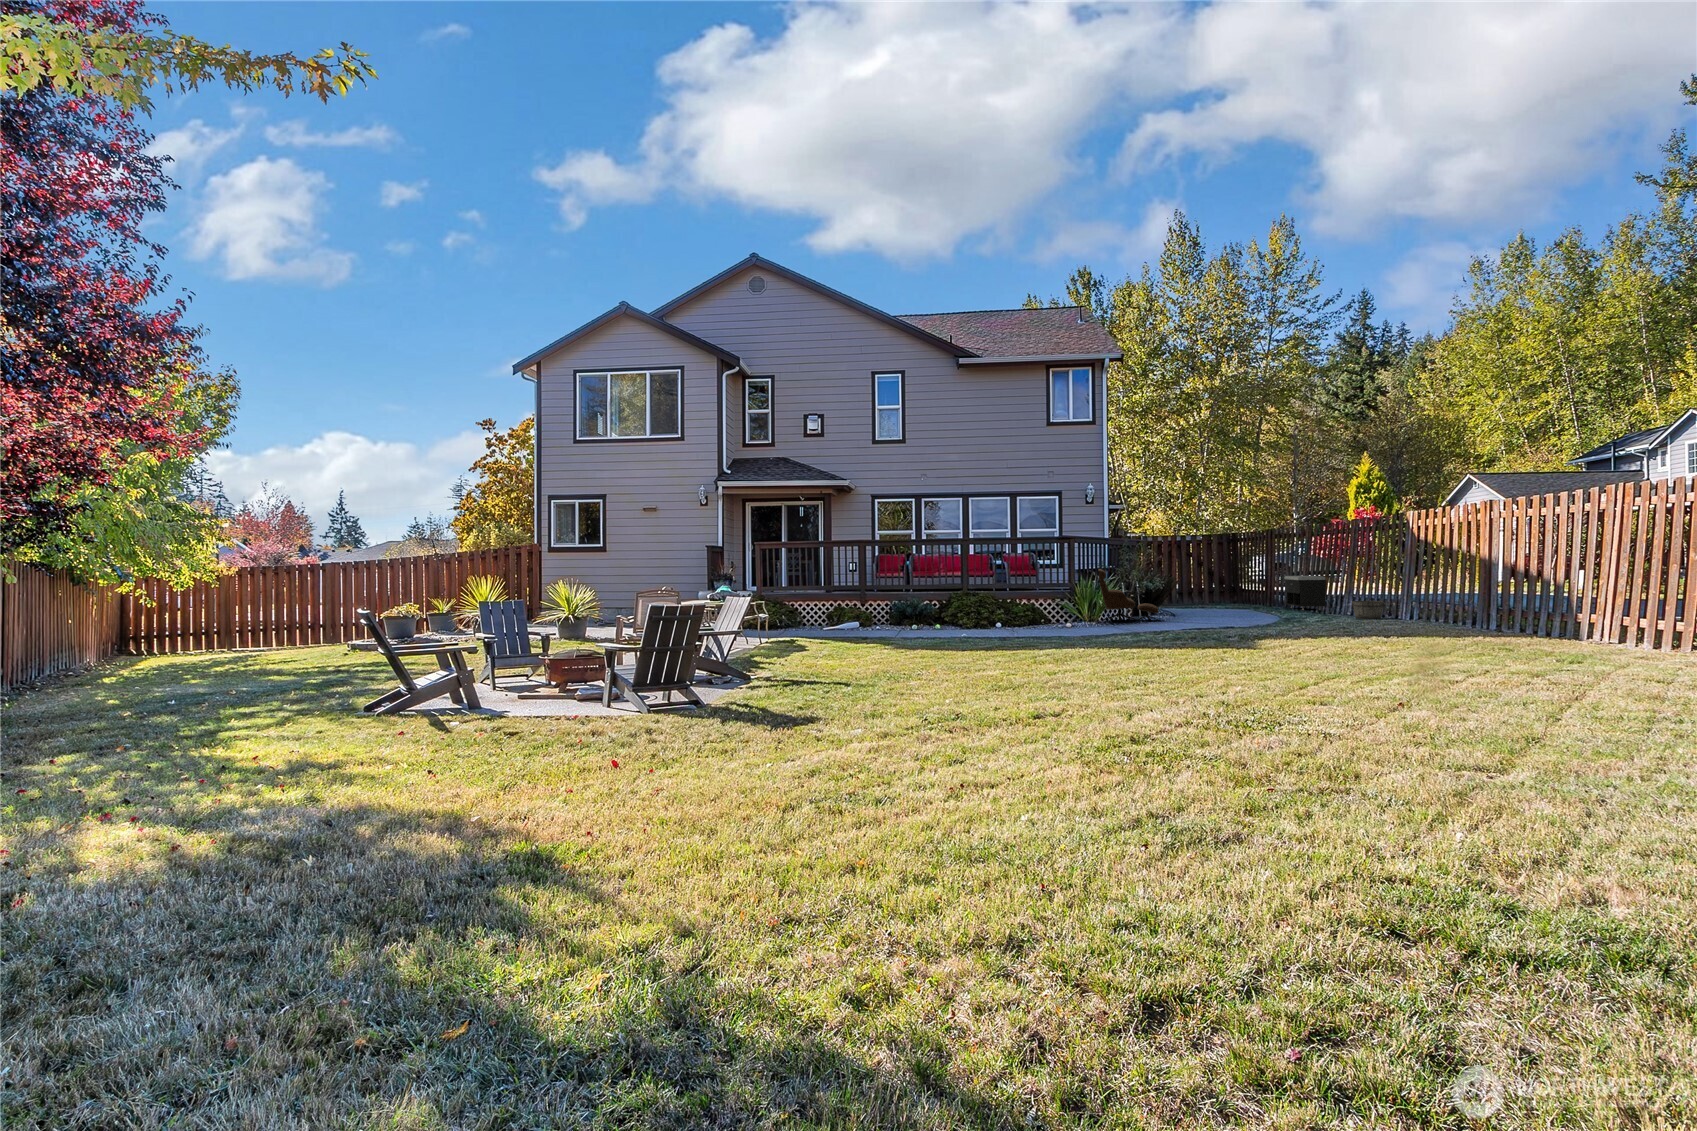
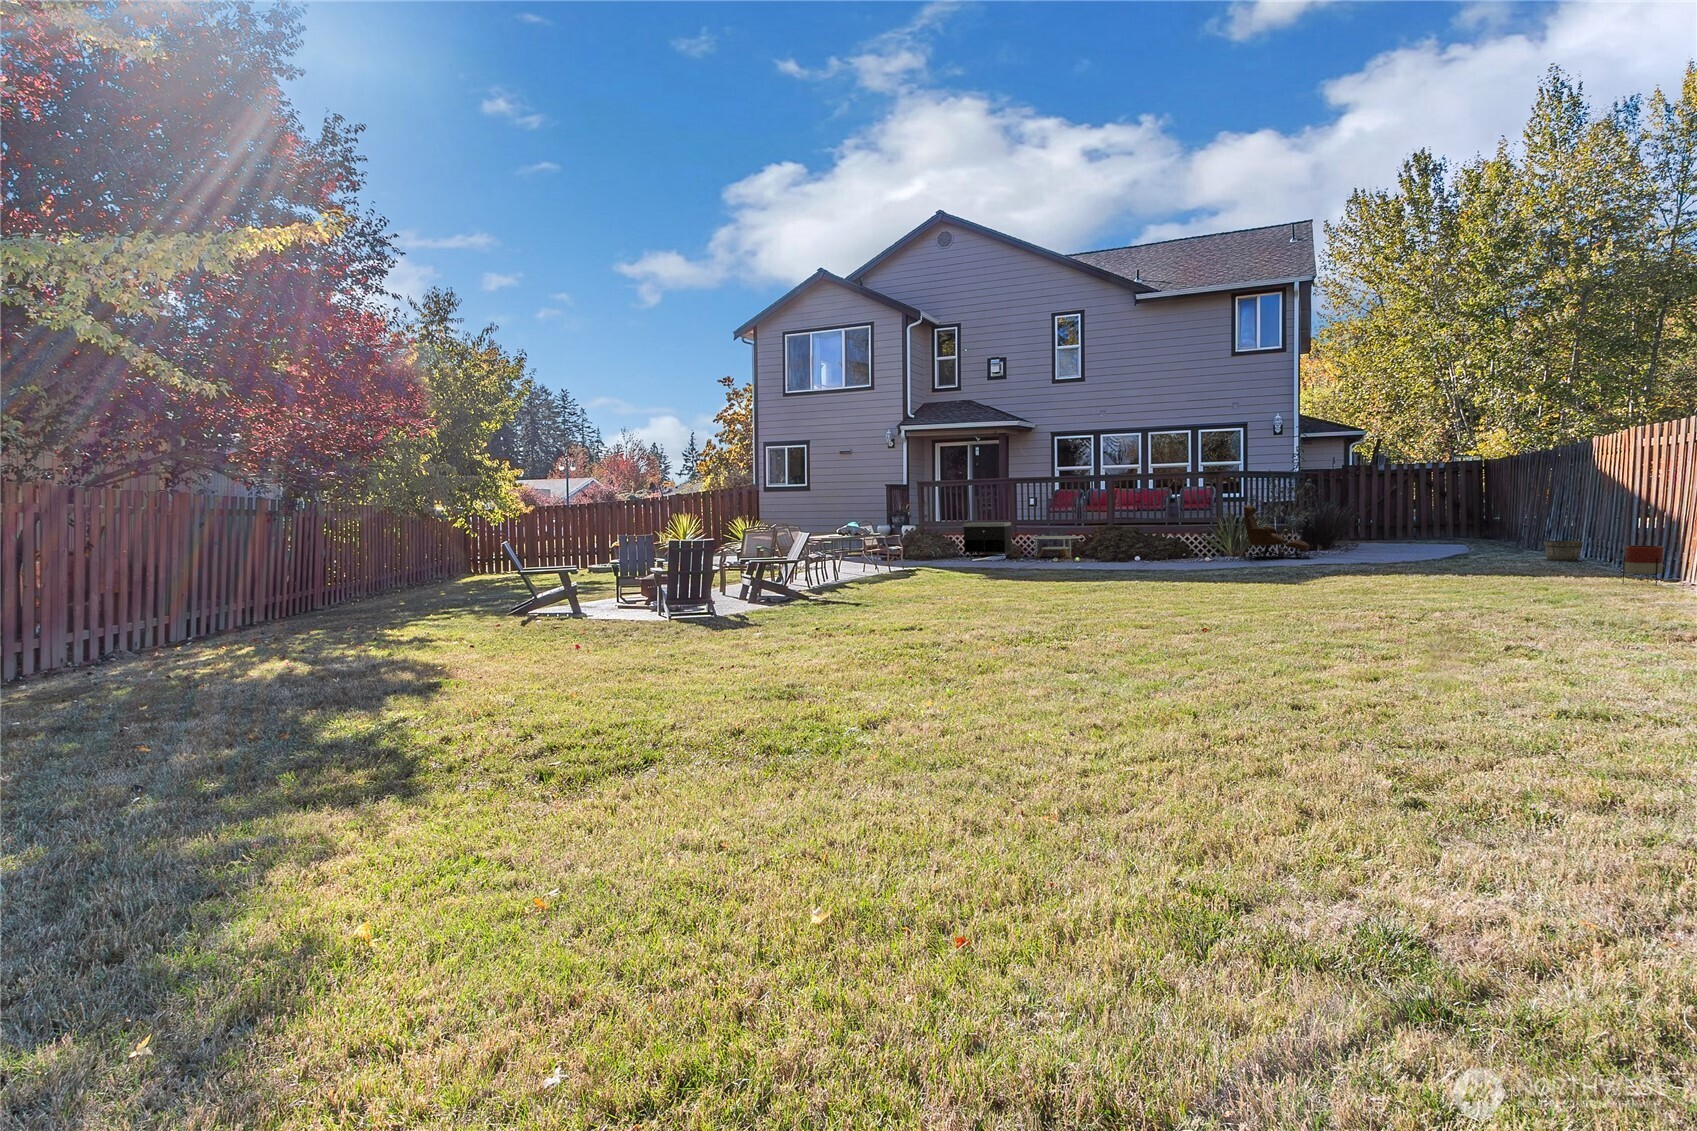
storage bench: present [1284,576,1326,610] -> present [963,522,1012,556]
round table: none [889,602,942,625] -> present [1032,536,1082,559]
planter: none [1475,602,1506,637] -> present [1623,545,1663,586]

